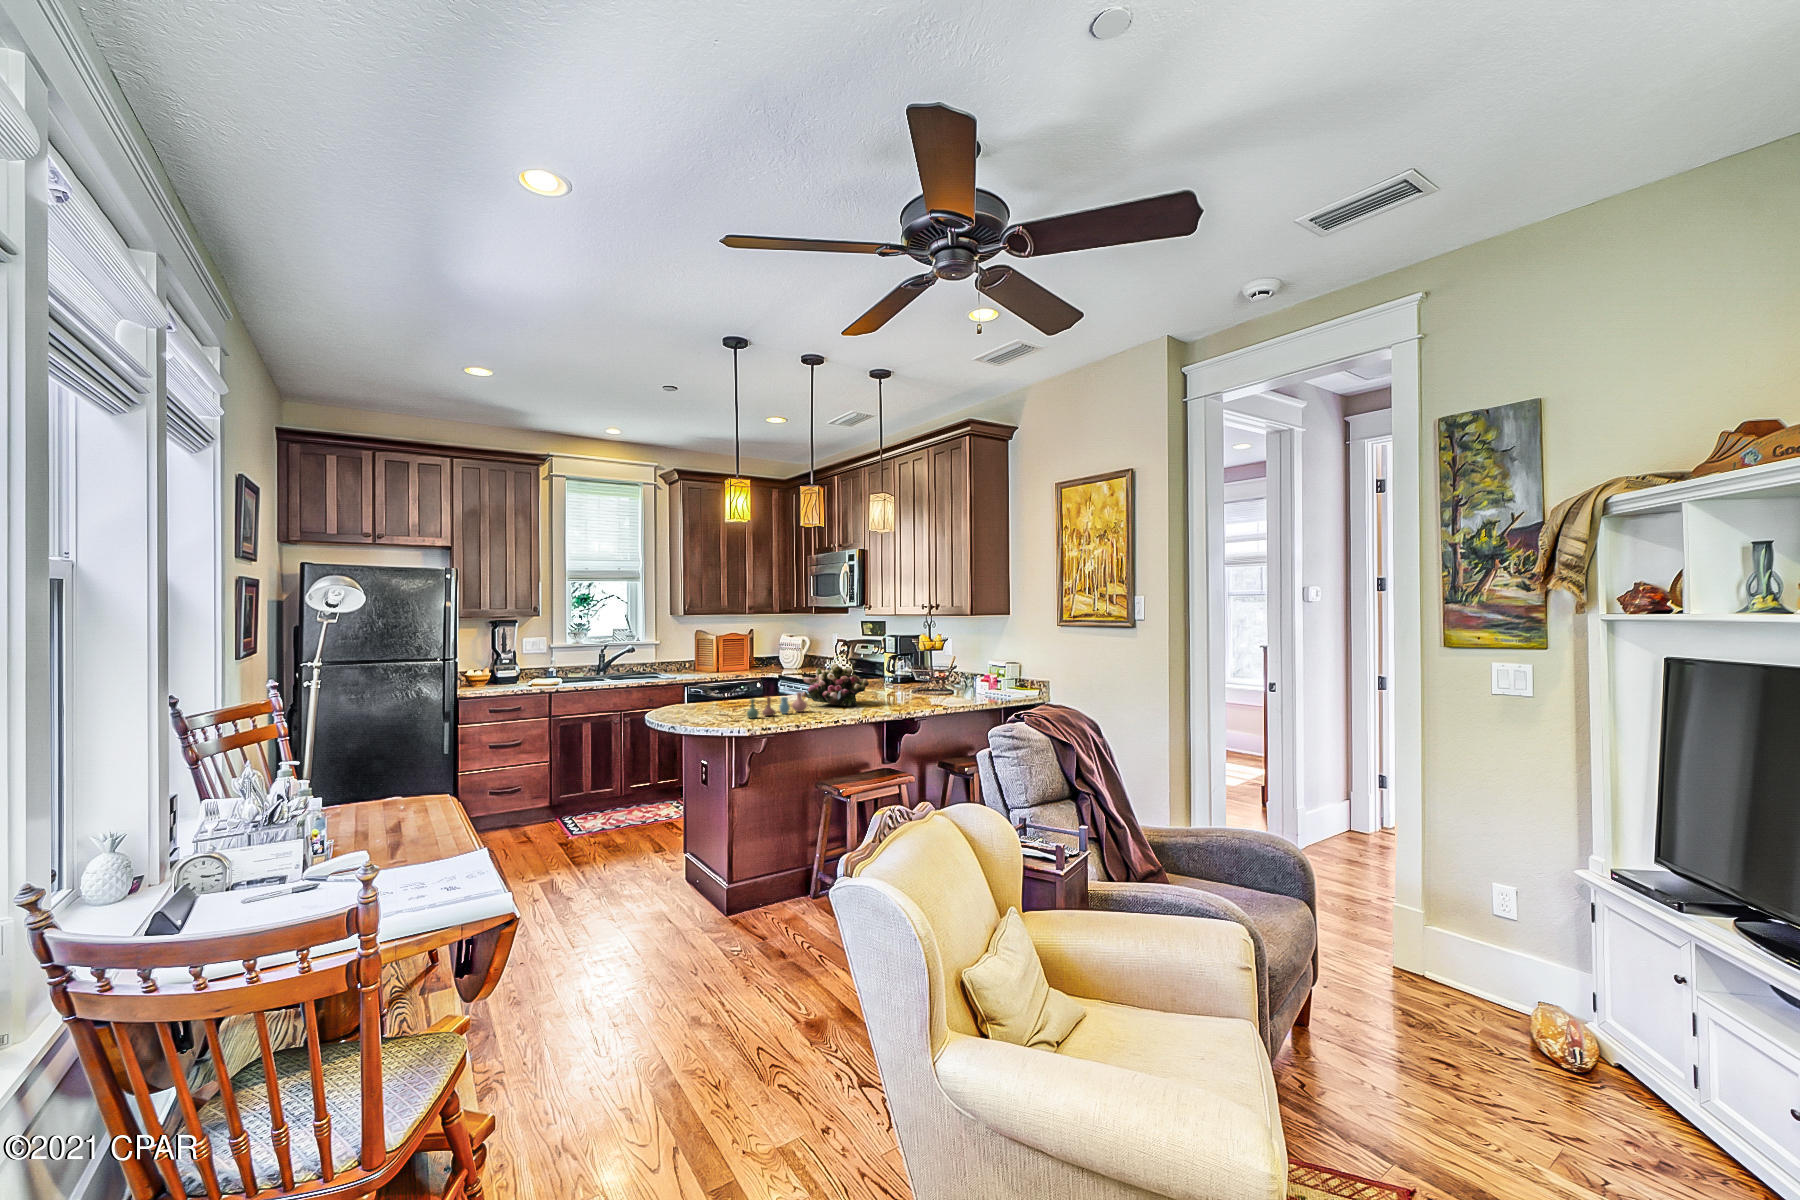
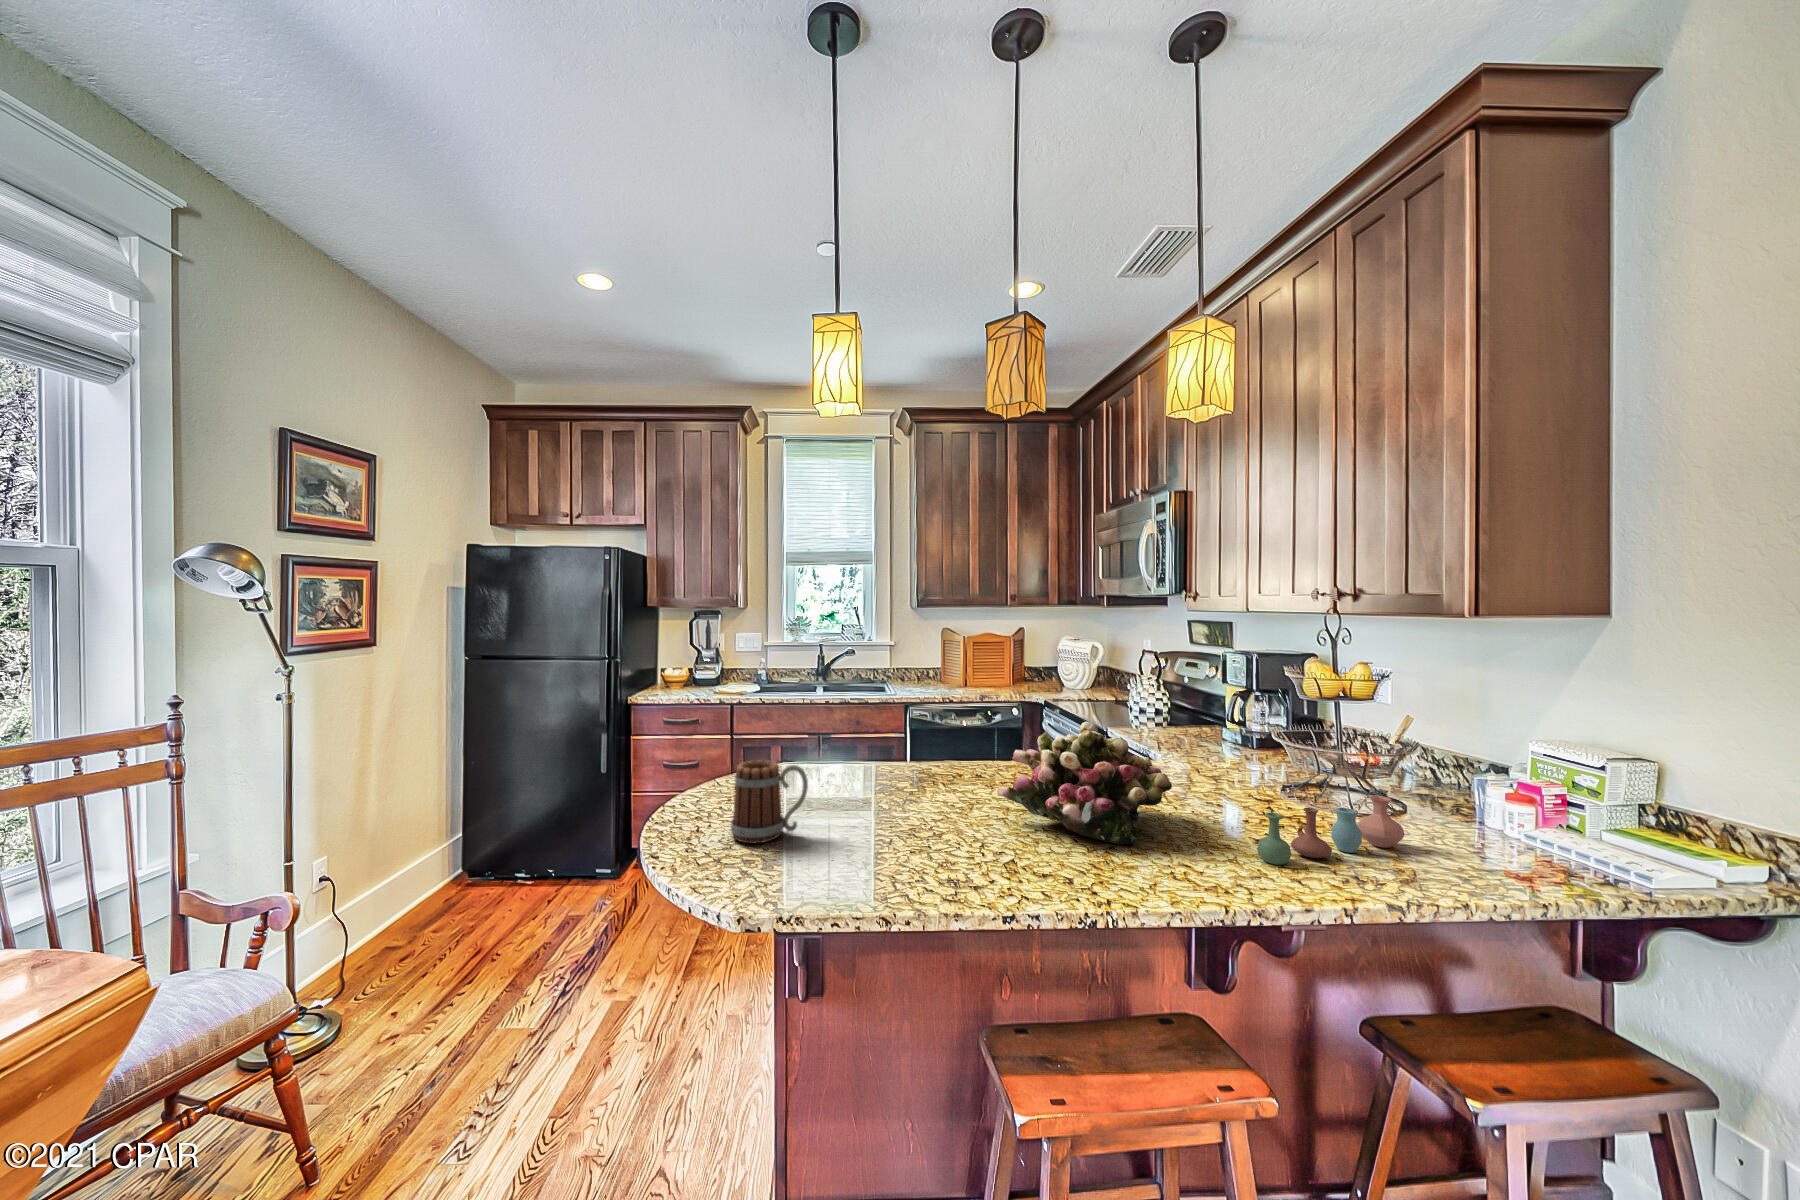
mug: none [694,685,727,718] -> present [731,760,808,843]
vase: present [747,692,808,718] -> present [1258,796,1404,865]

